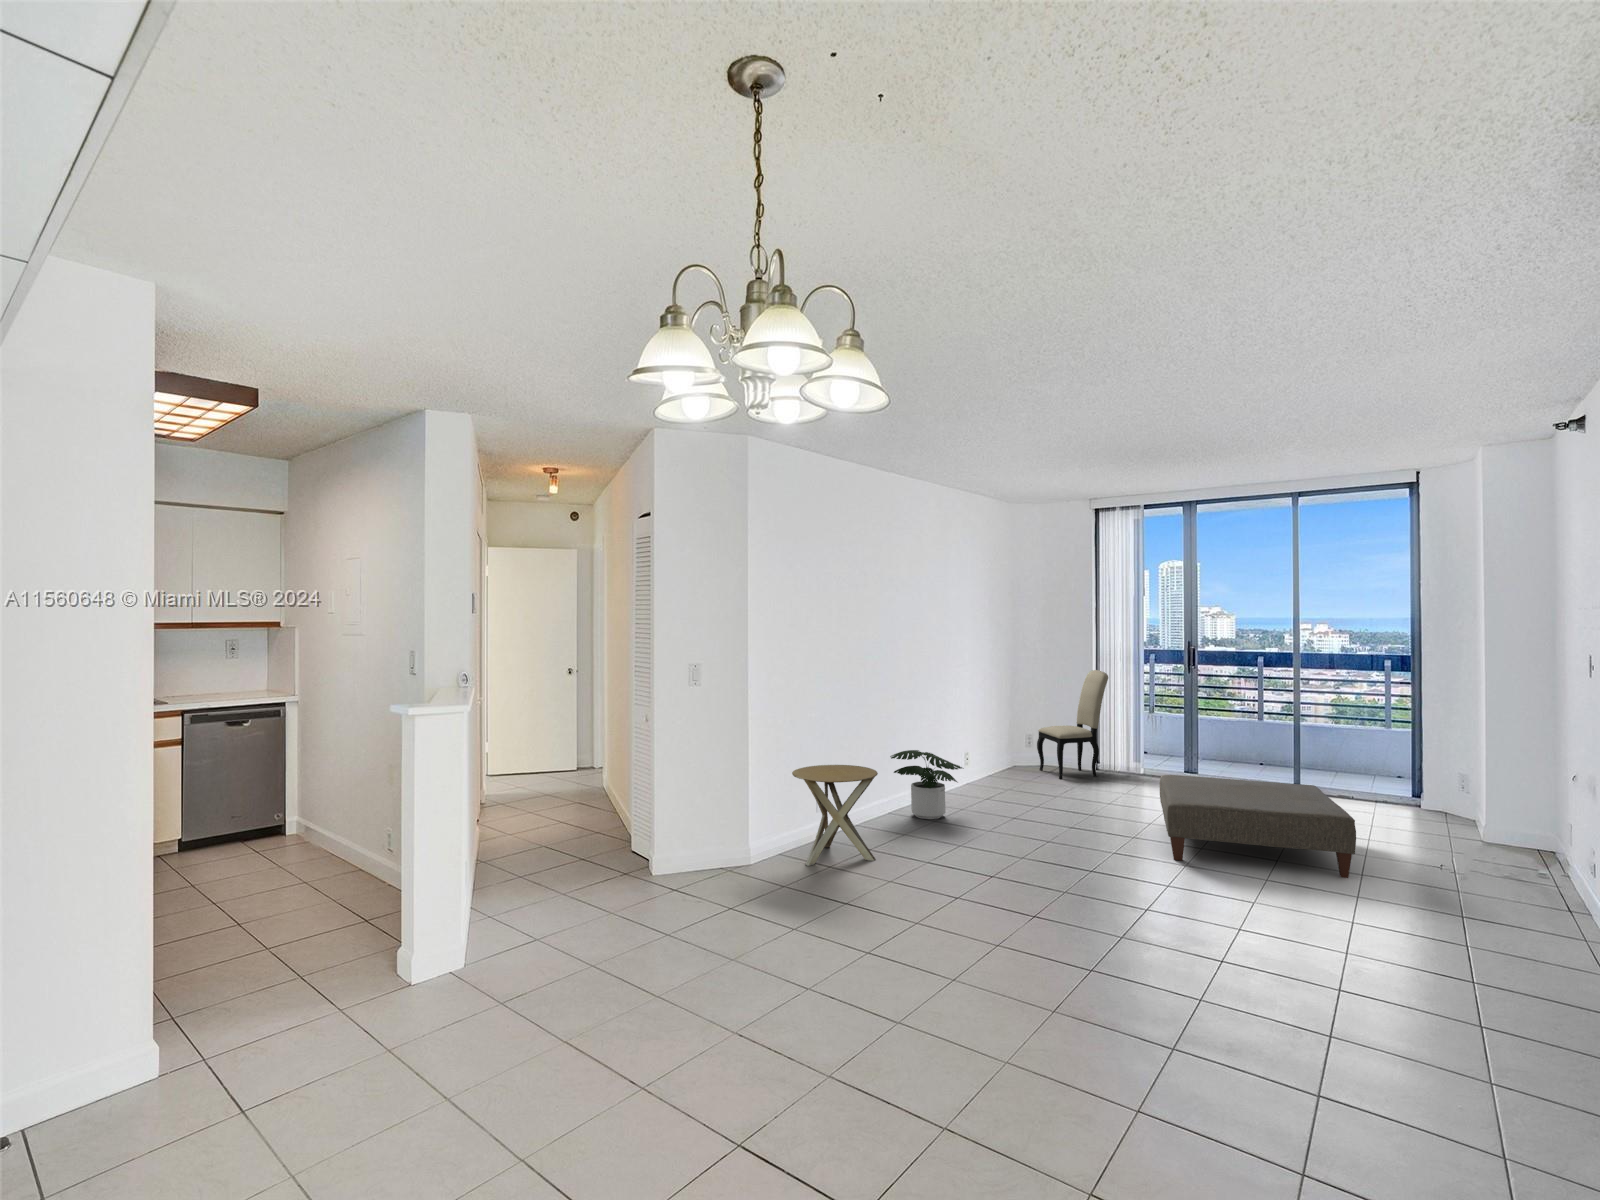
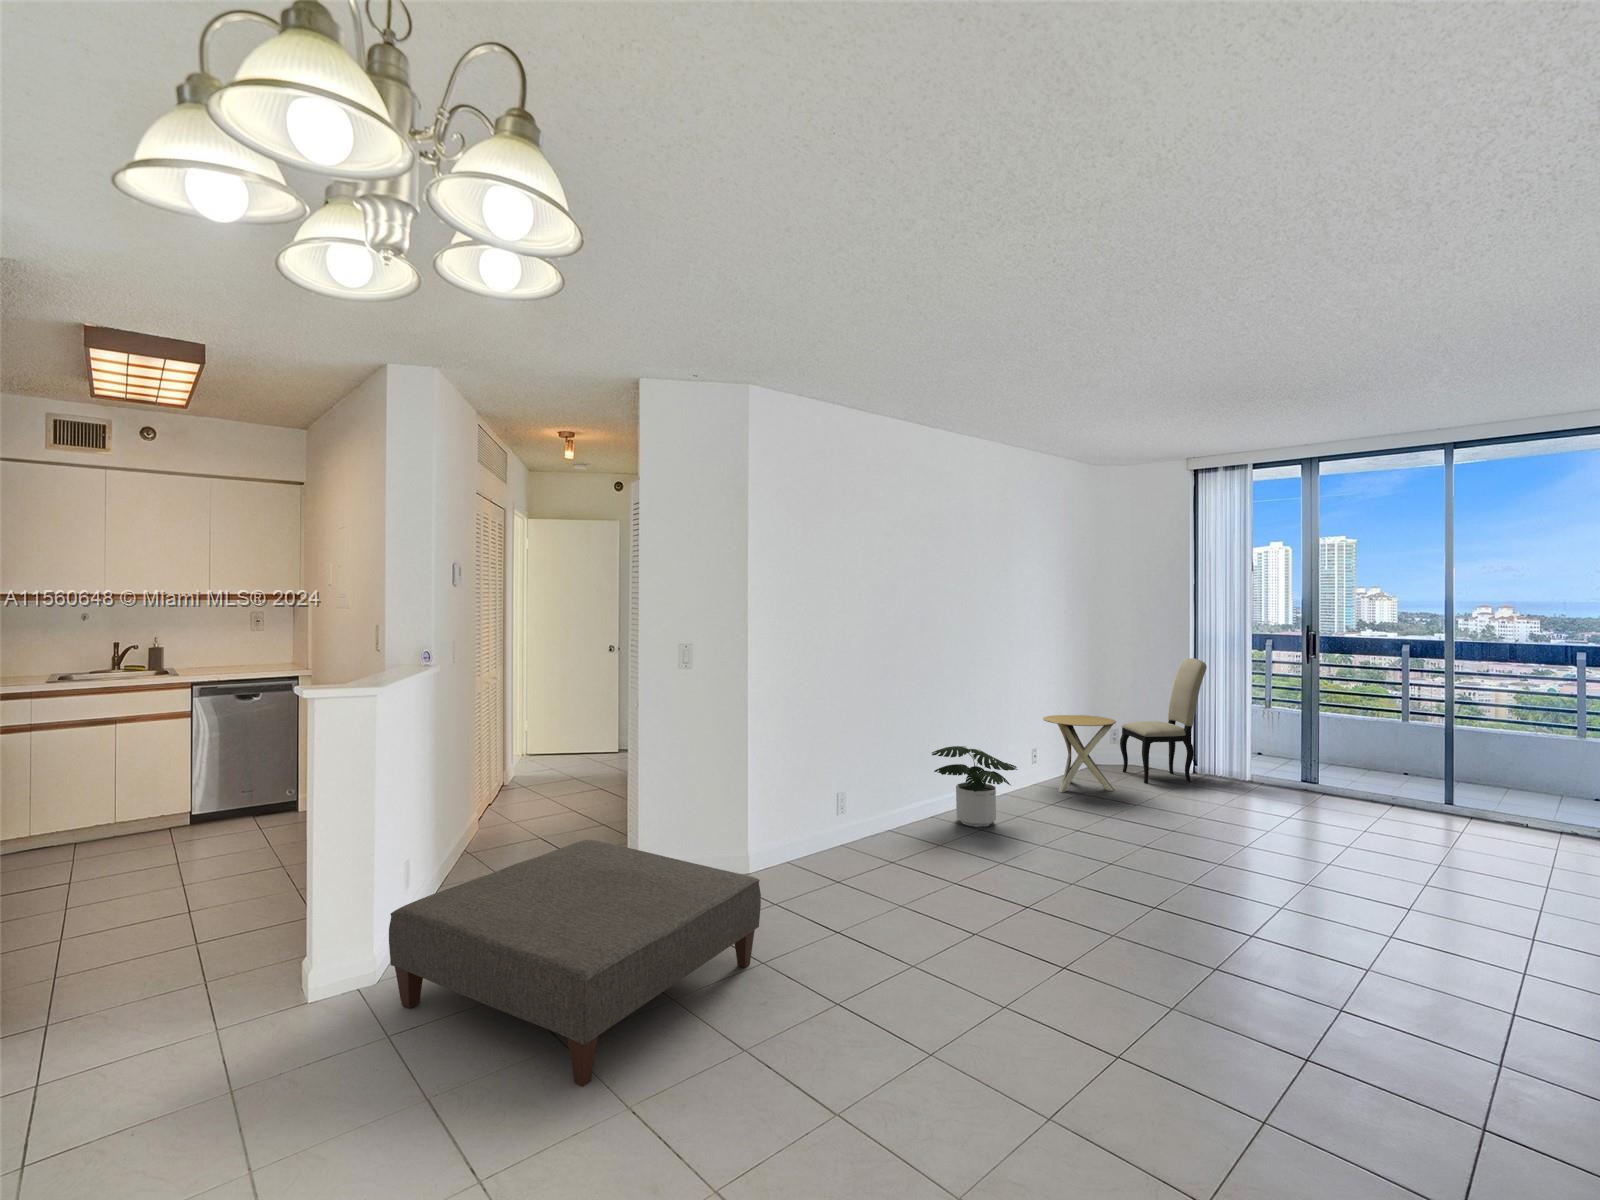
side table: present [792,765,878,866] -> present [1043,715,1116,792]
ottoman: present [1160,775,1356,878] -> present [389,840,761,1087]

